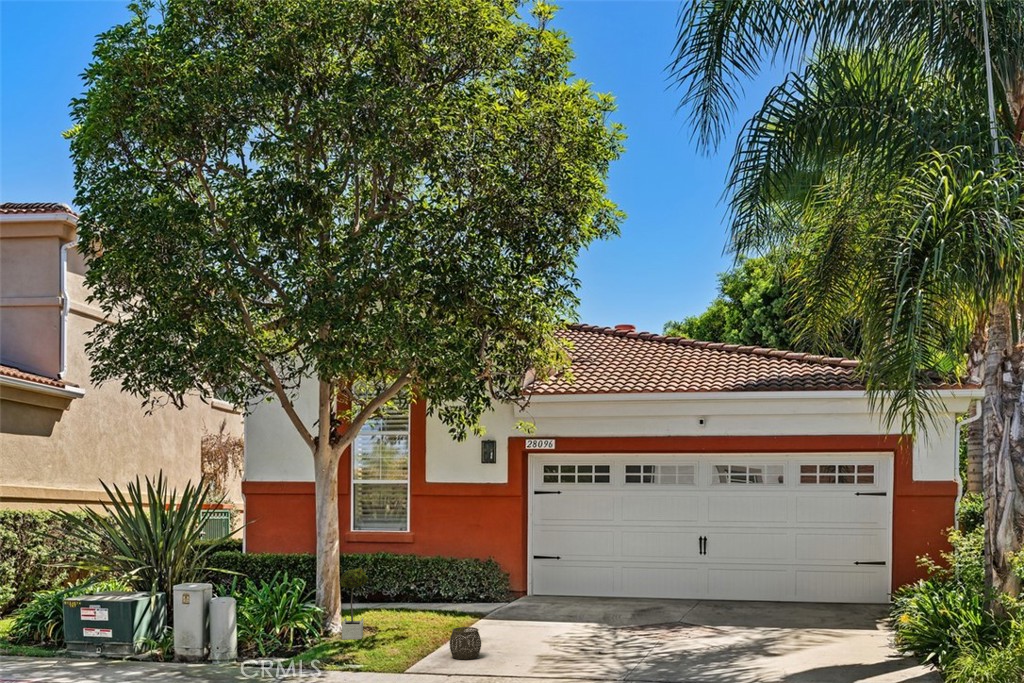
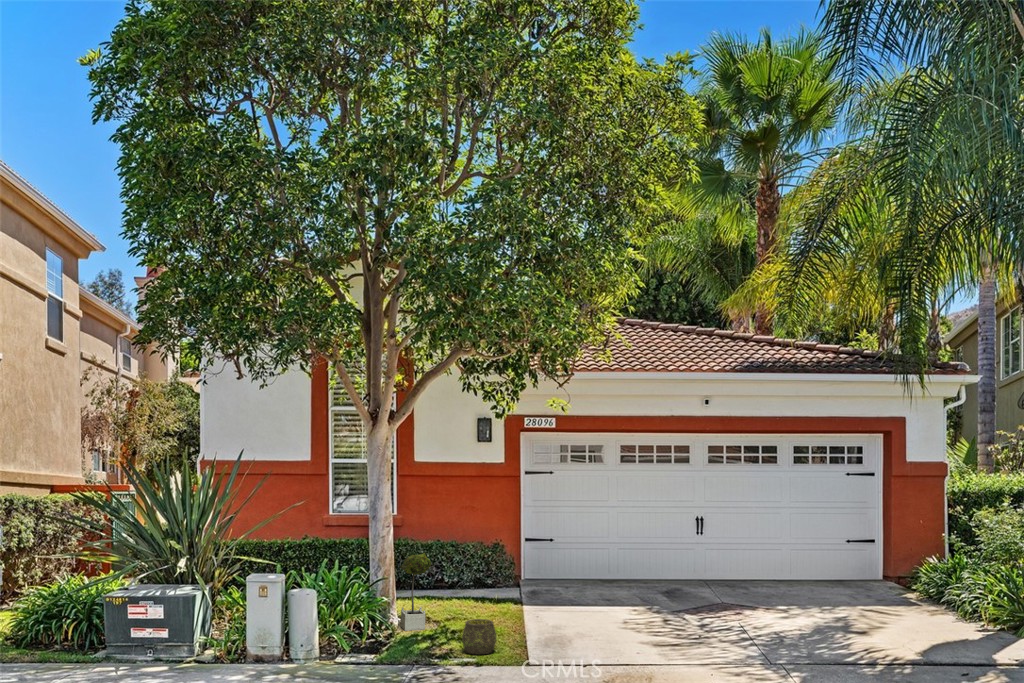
woven basket: present [450,627,481,660] -> present [462,619,496,654]

